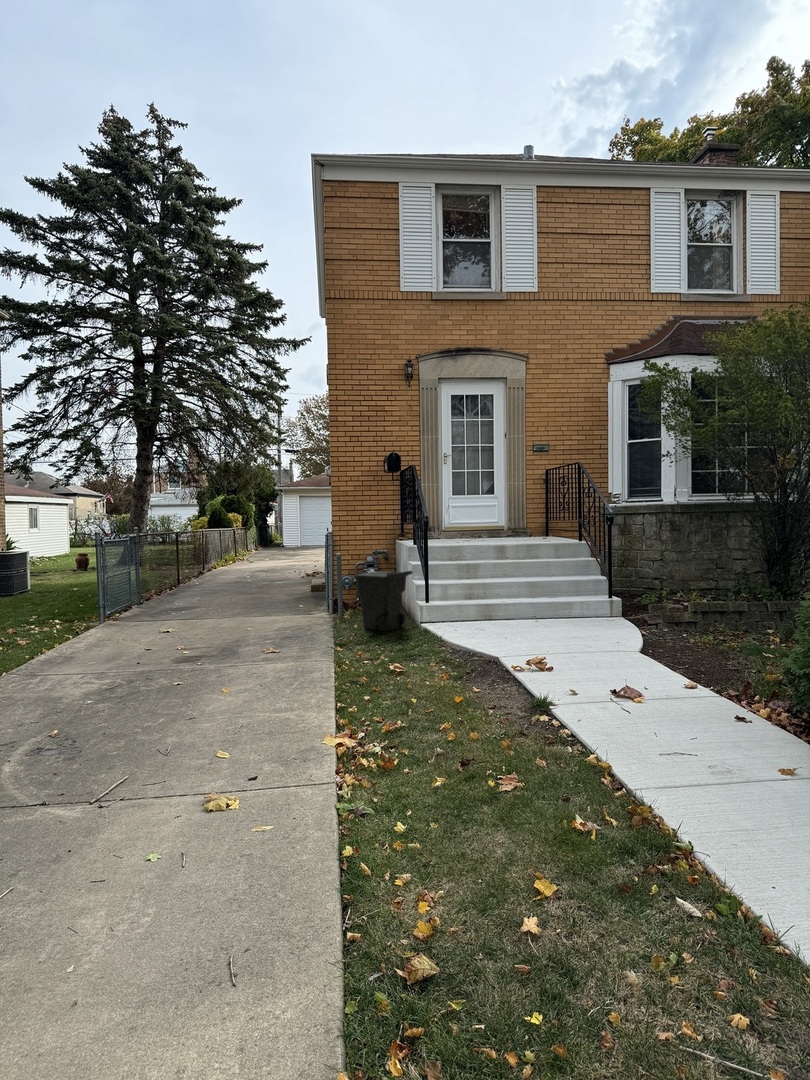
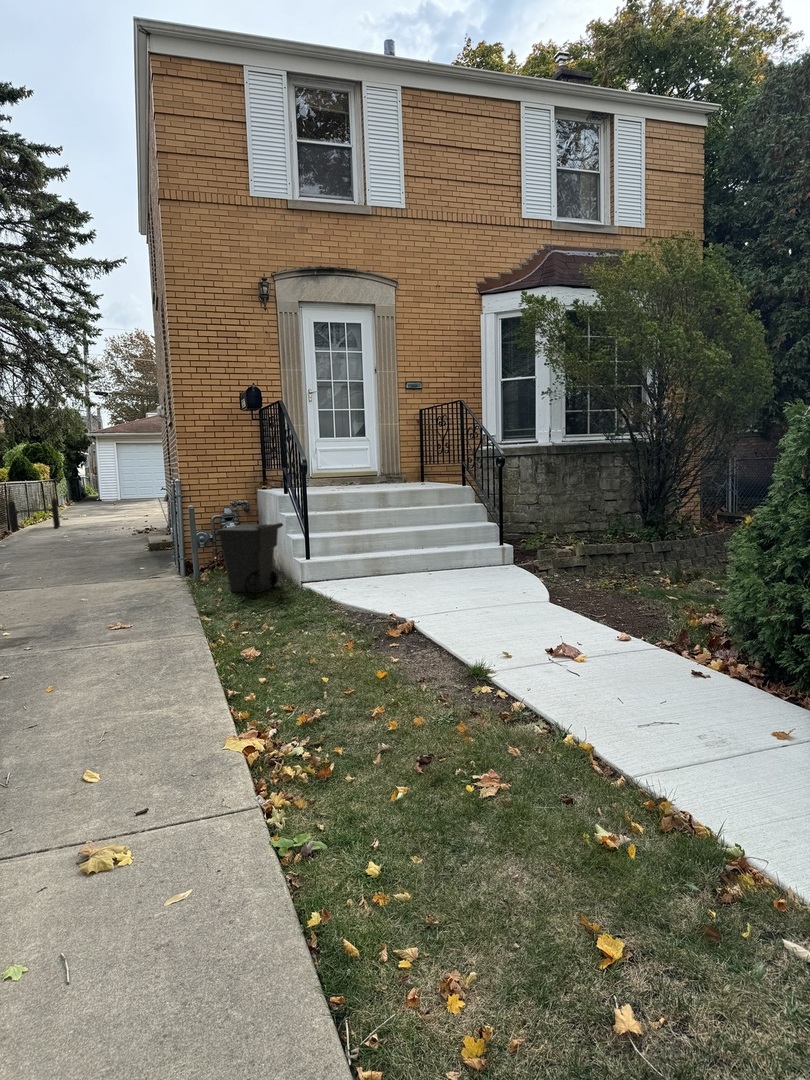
bench: none [204,543,243,571] -> present [8,498,60,532]

